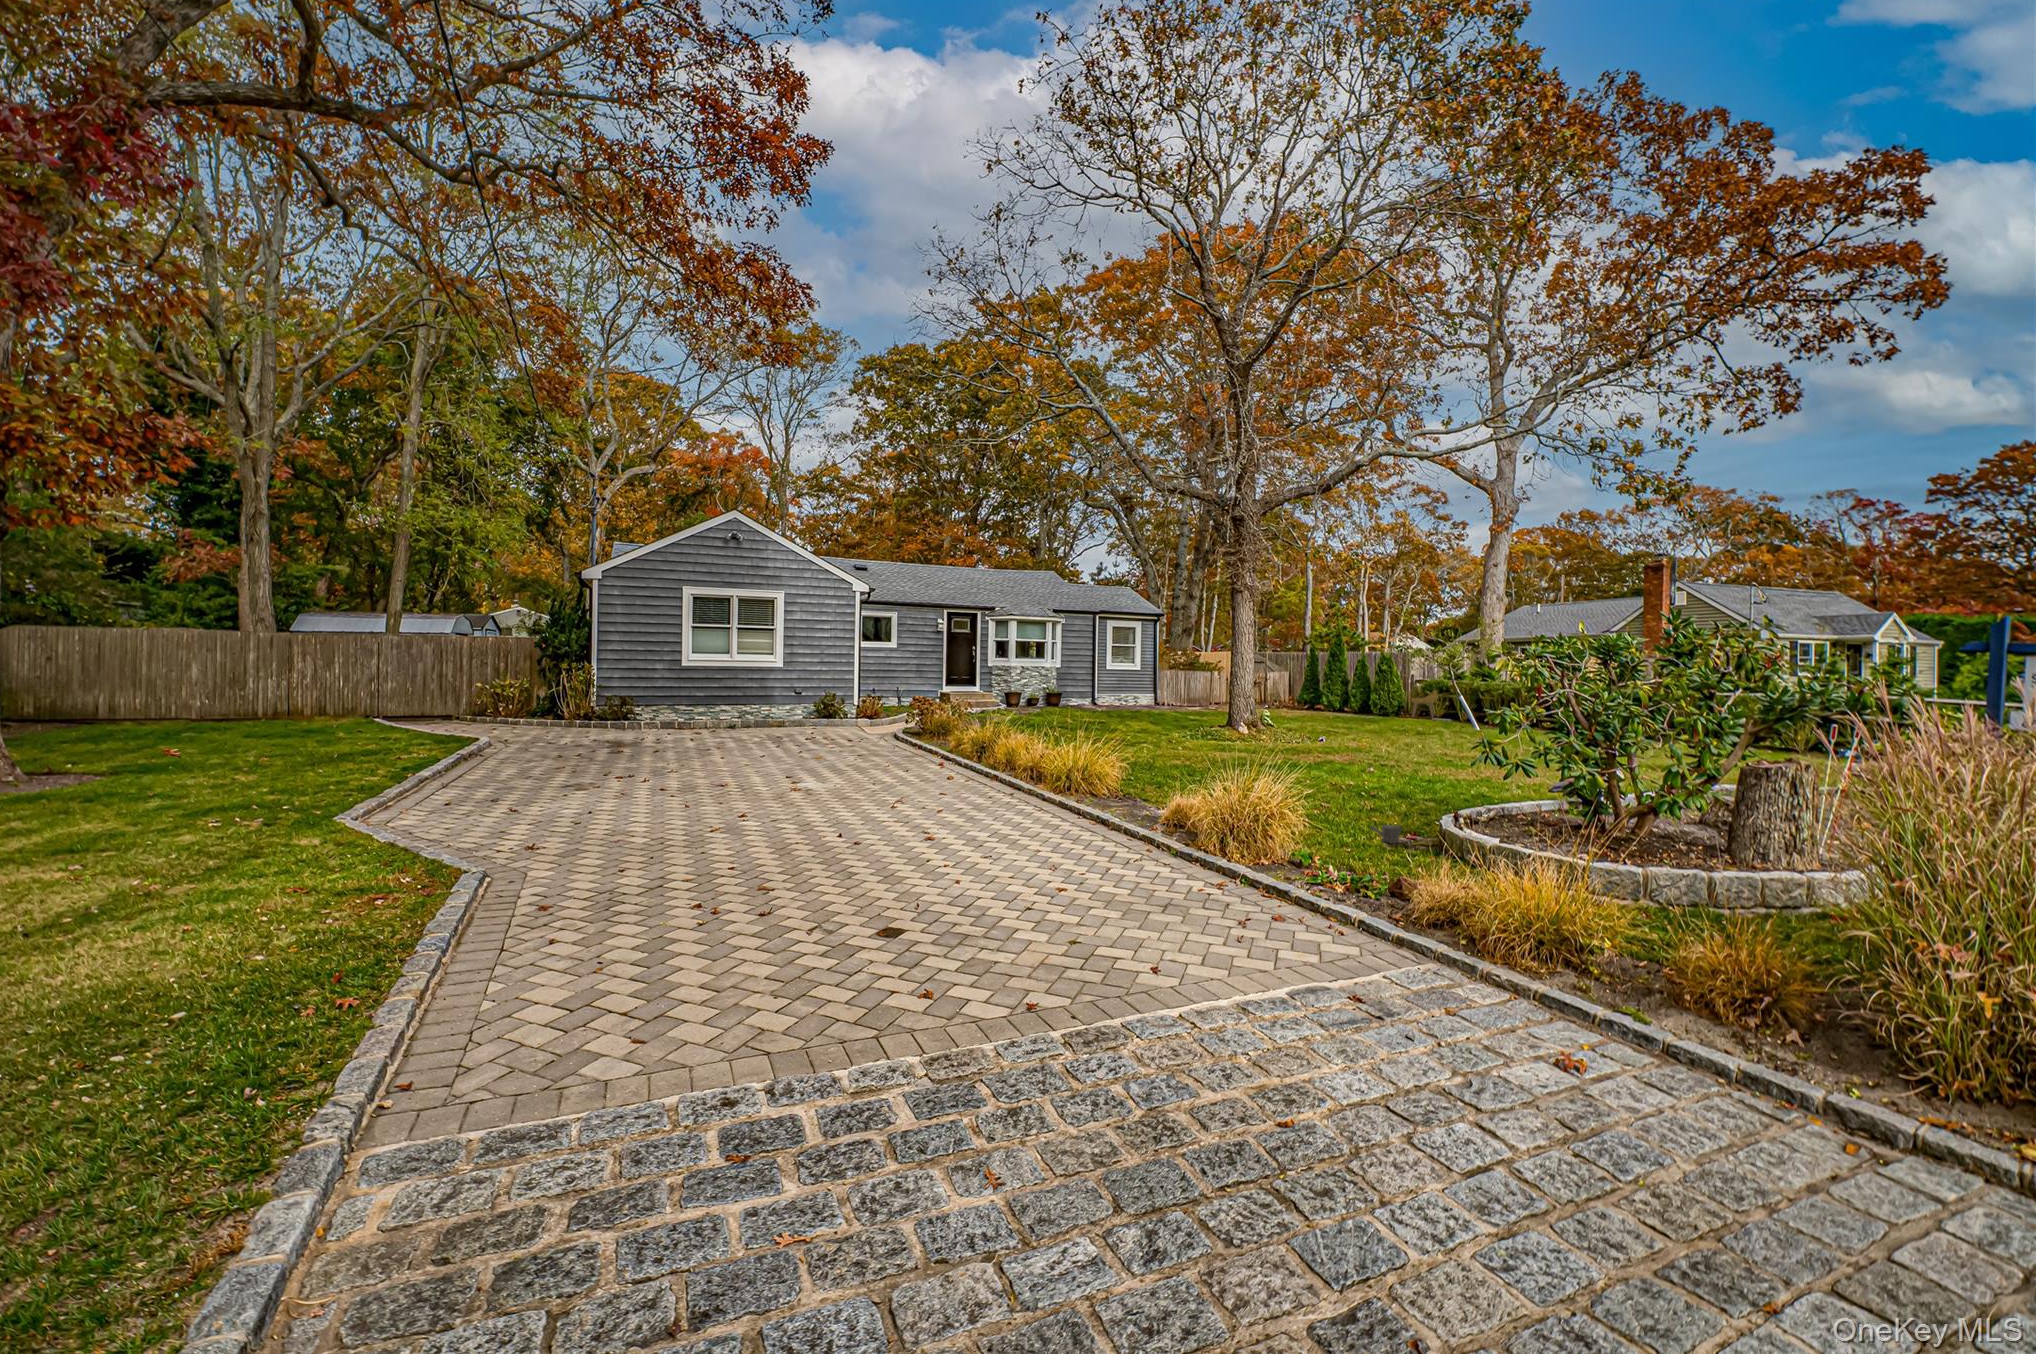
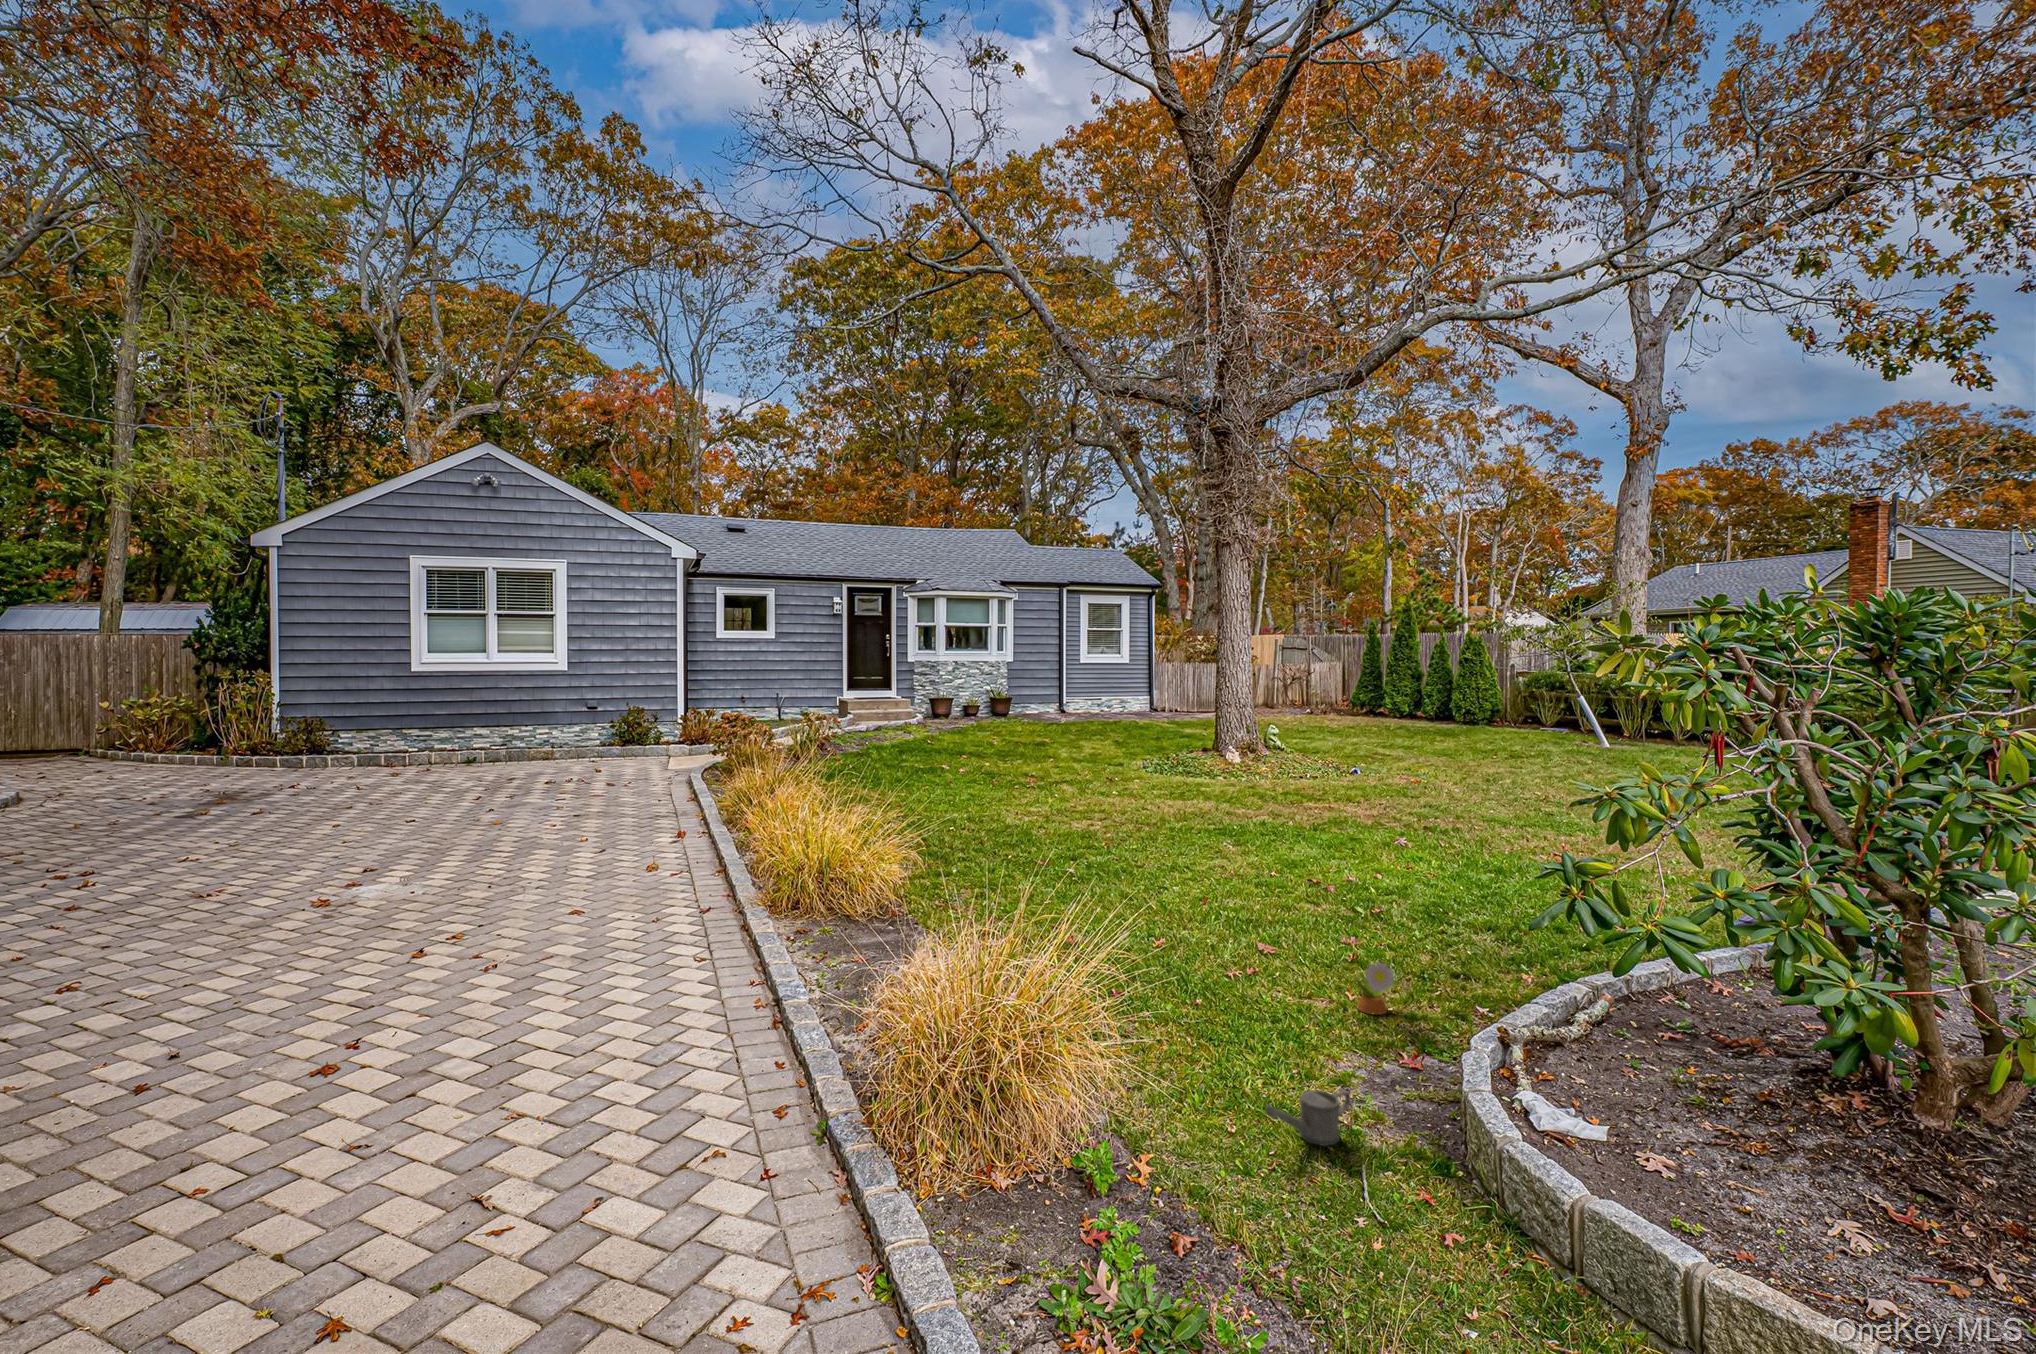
chair: present [1411,691,1437,718] -> none [1503,672,1548,734]
decorative plant: none [1379,791,1407,817] -> present [1347,961,1400,1015]

